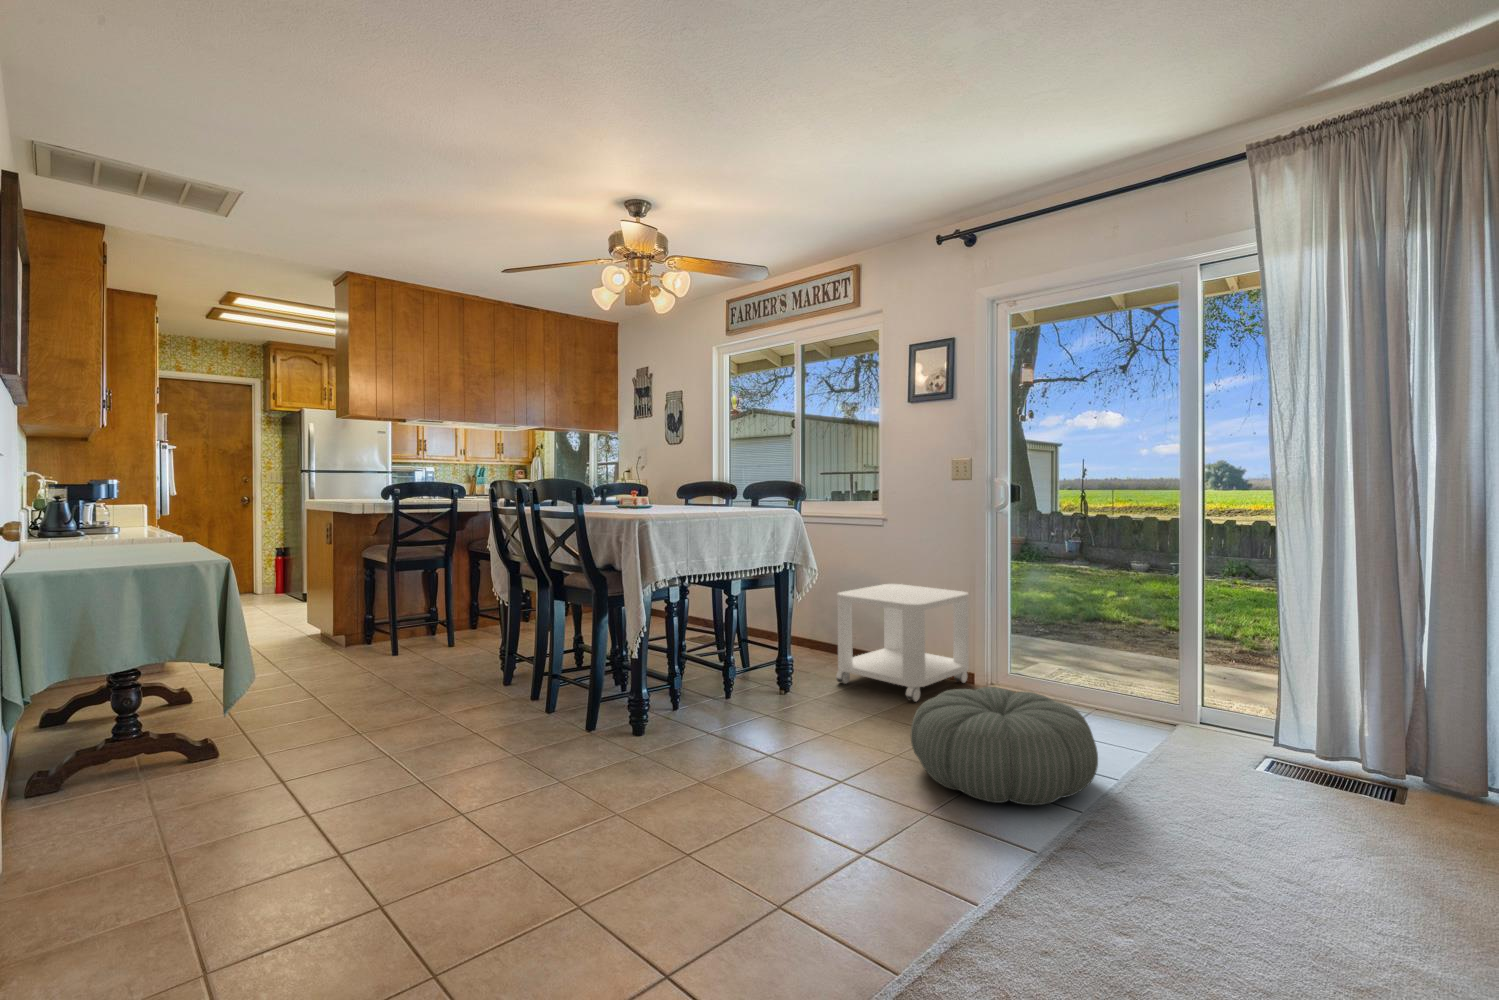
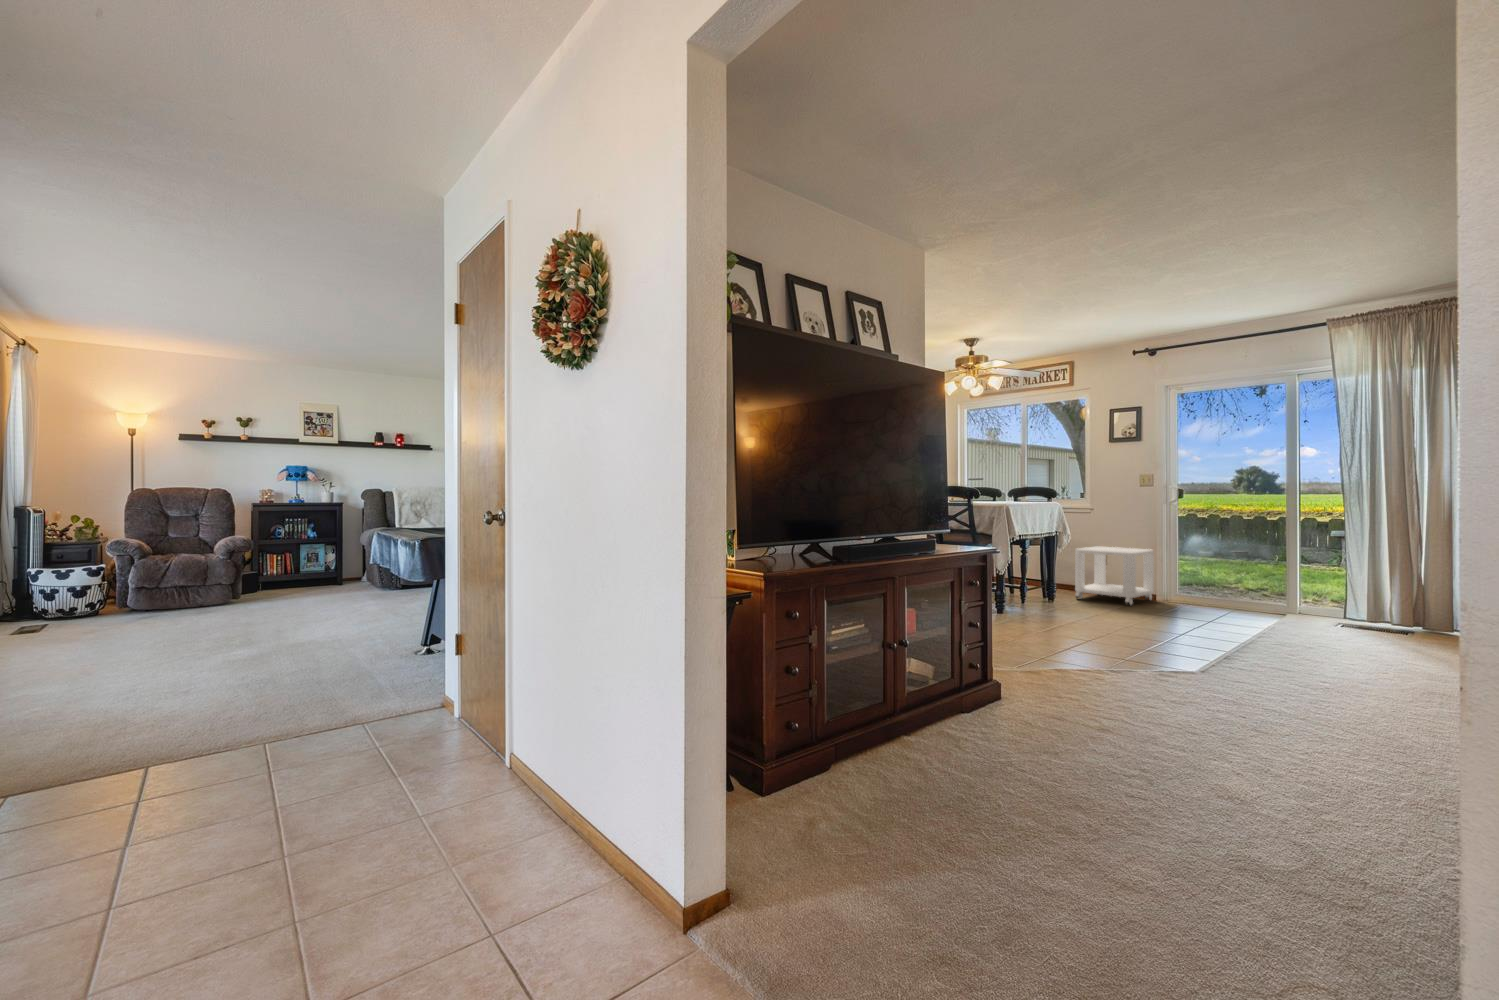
pouf: present [911,687,1098,805] -> none [1154,588,1258,633]

